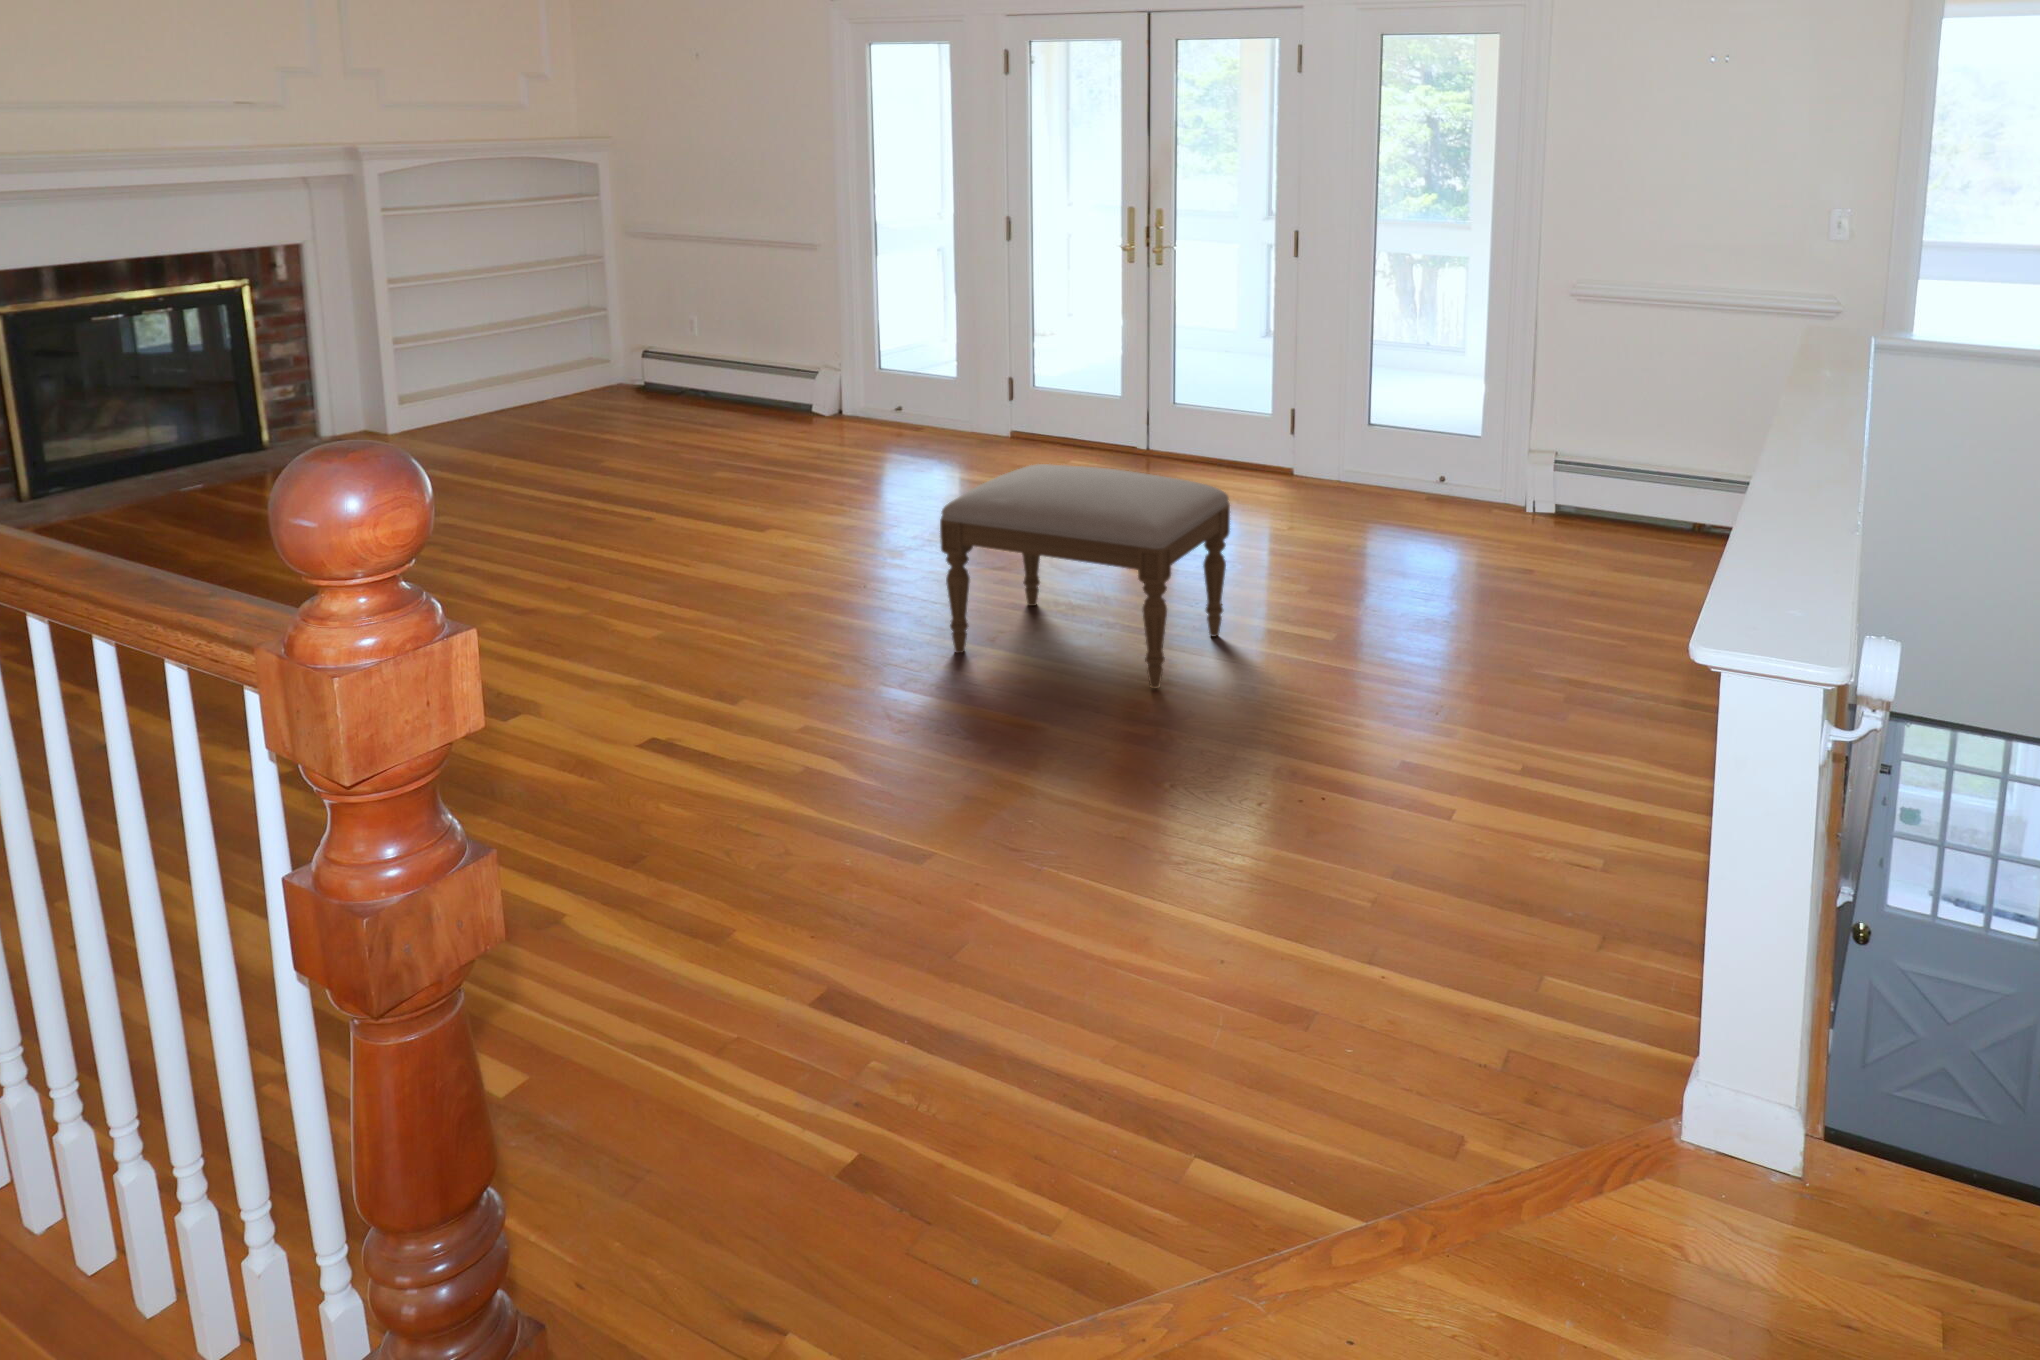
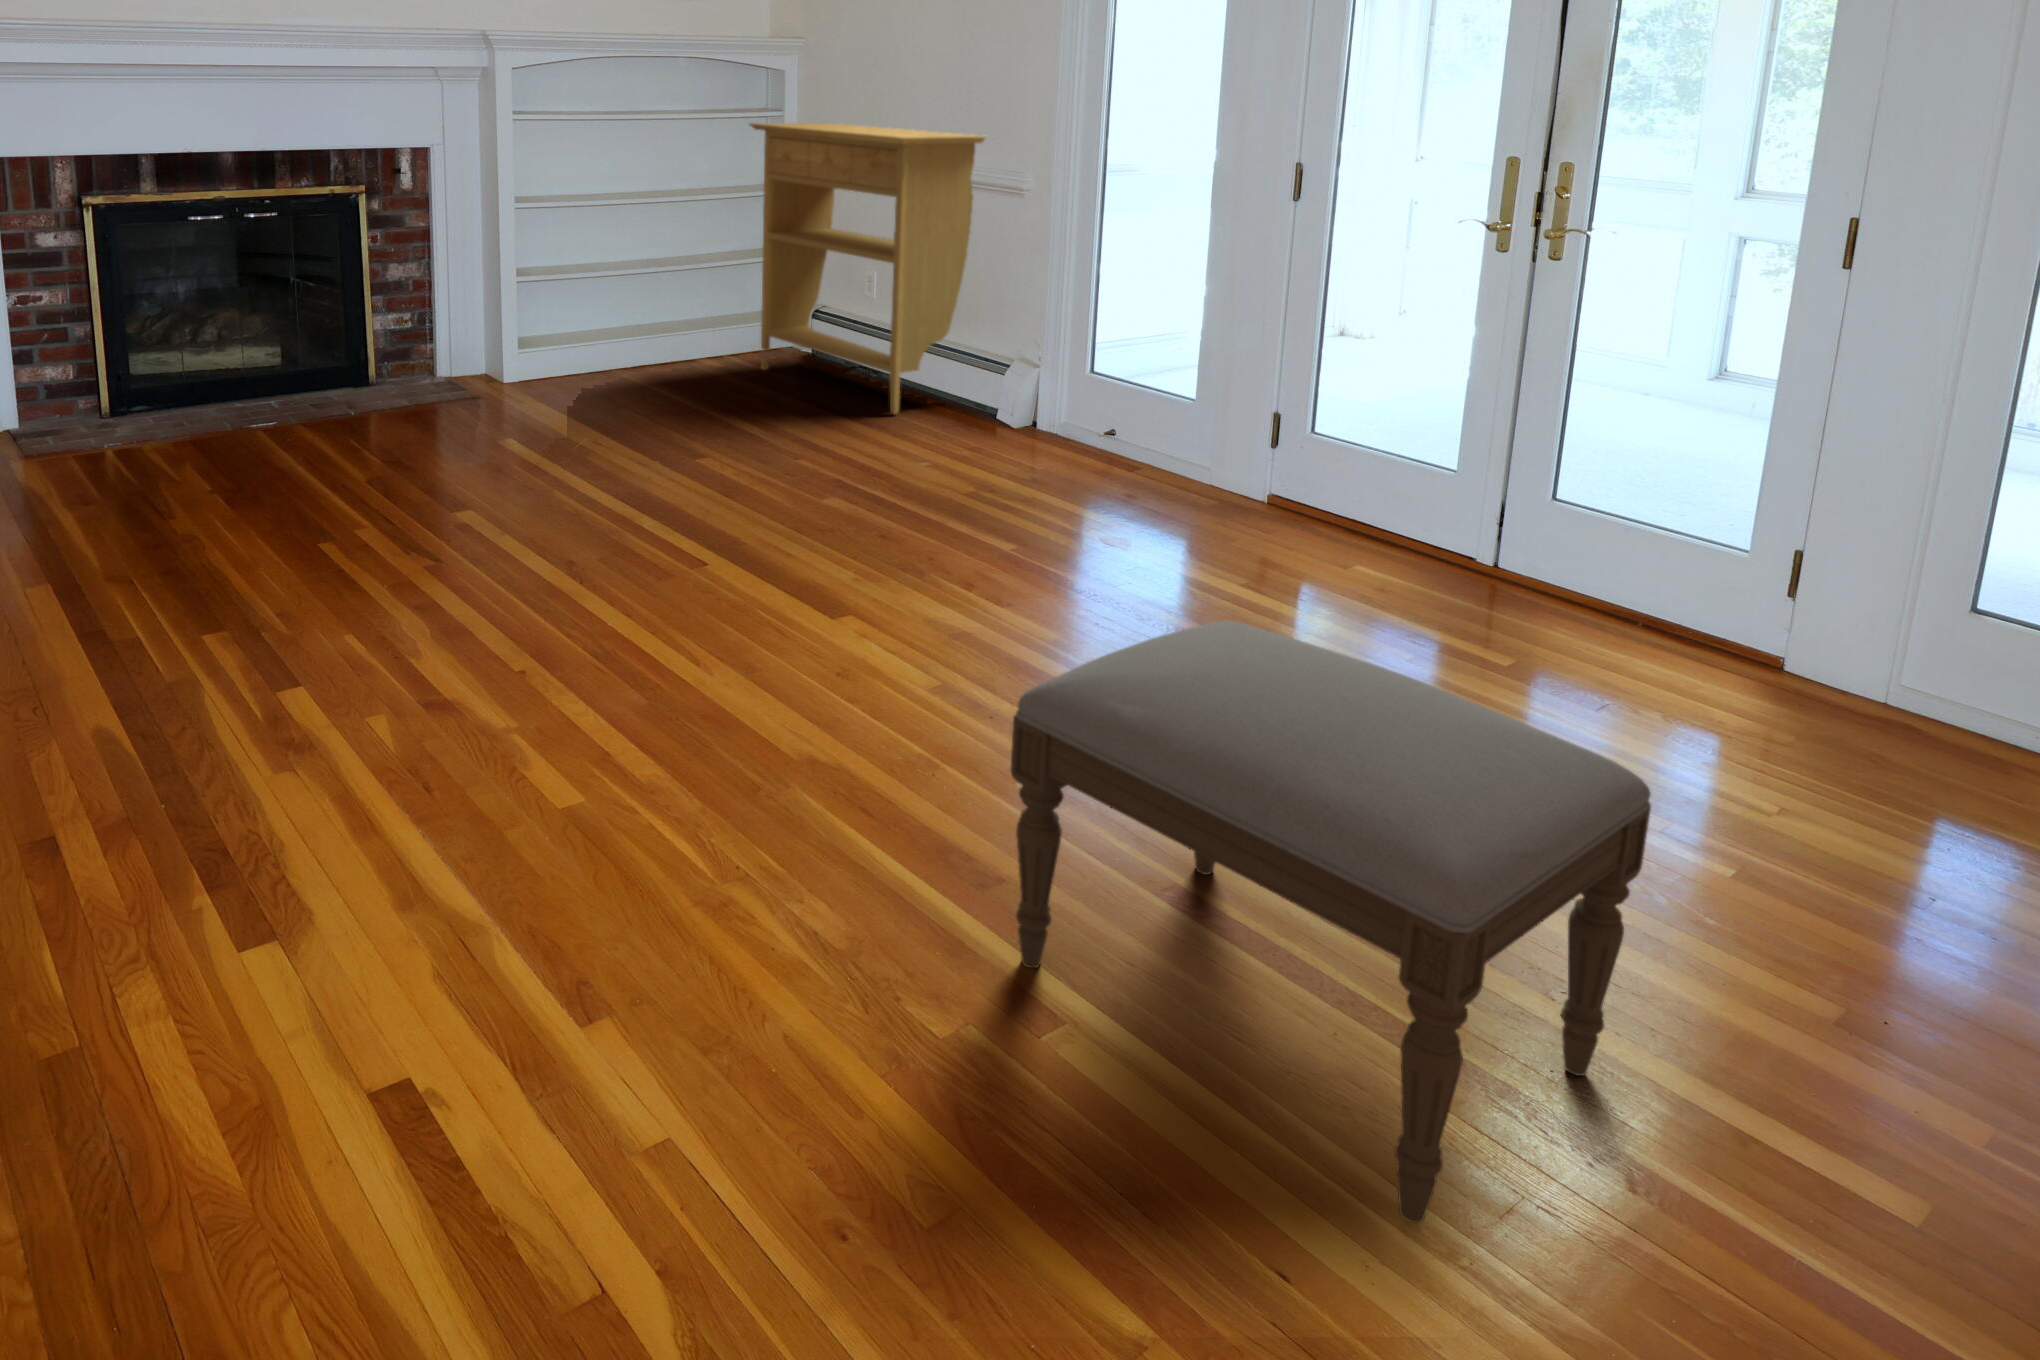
console table: none [571,201,784,419] -> present [750,123,985,414]

